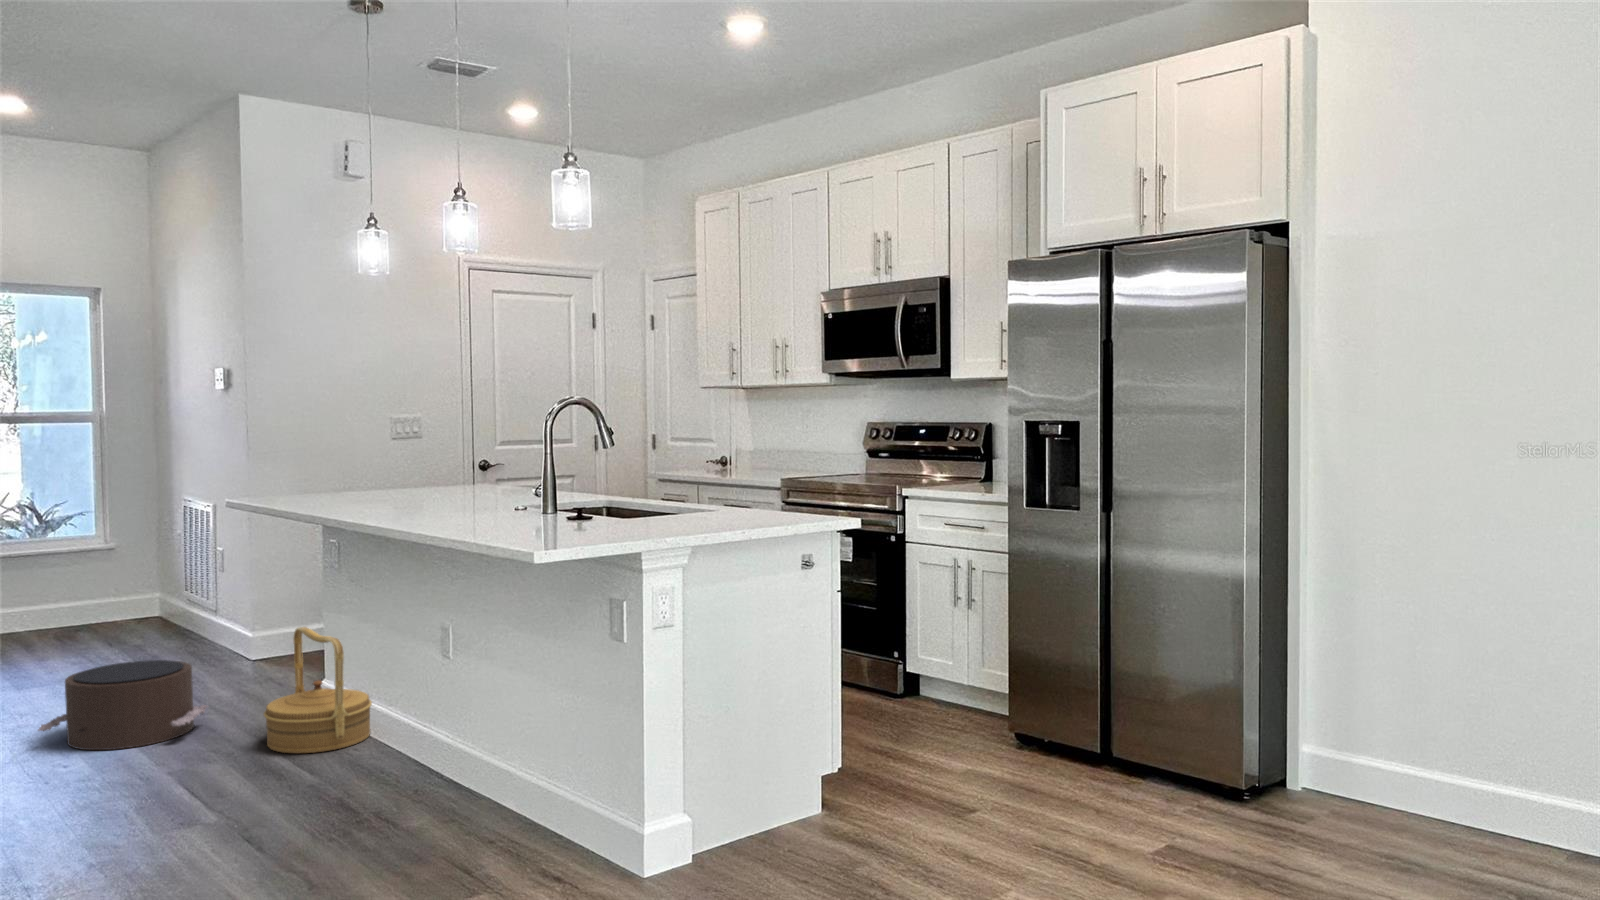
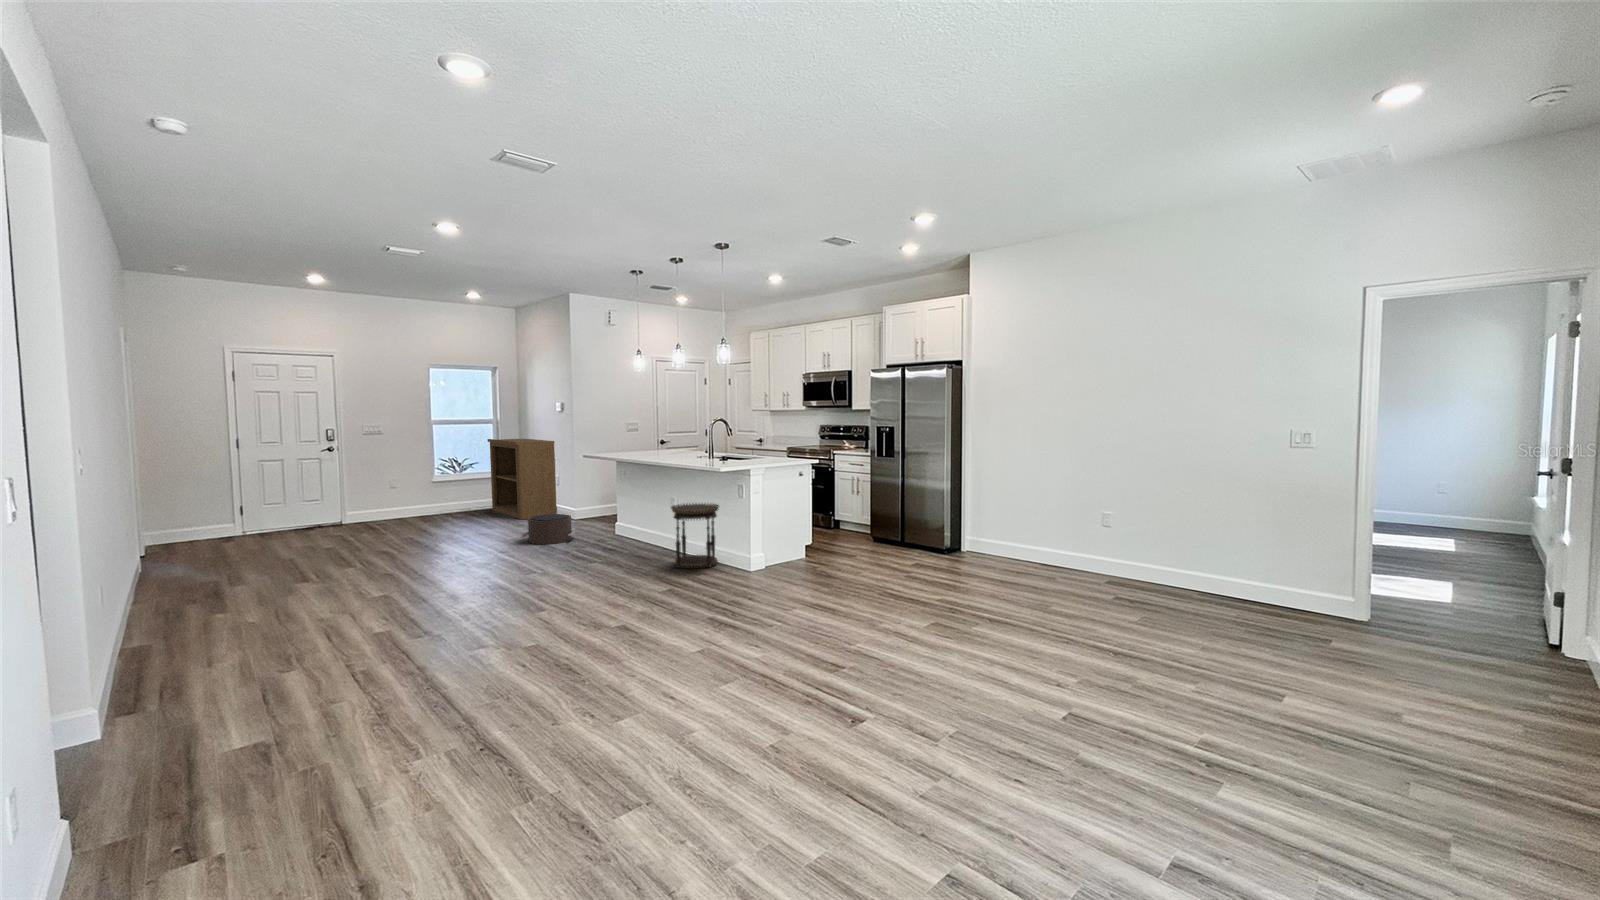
bookshelf: none [63,458,216,661] -> present [488,439,557,520]
woven basket: present [264,627,372,753] -> none [603,501,640,545]
side table: none [403,647,557,863] -> present [671,503,719,568]

